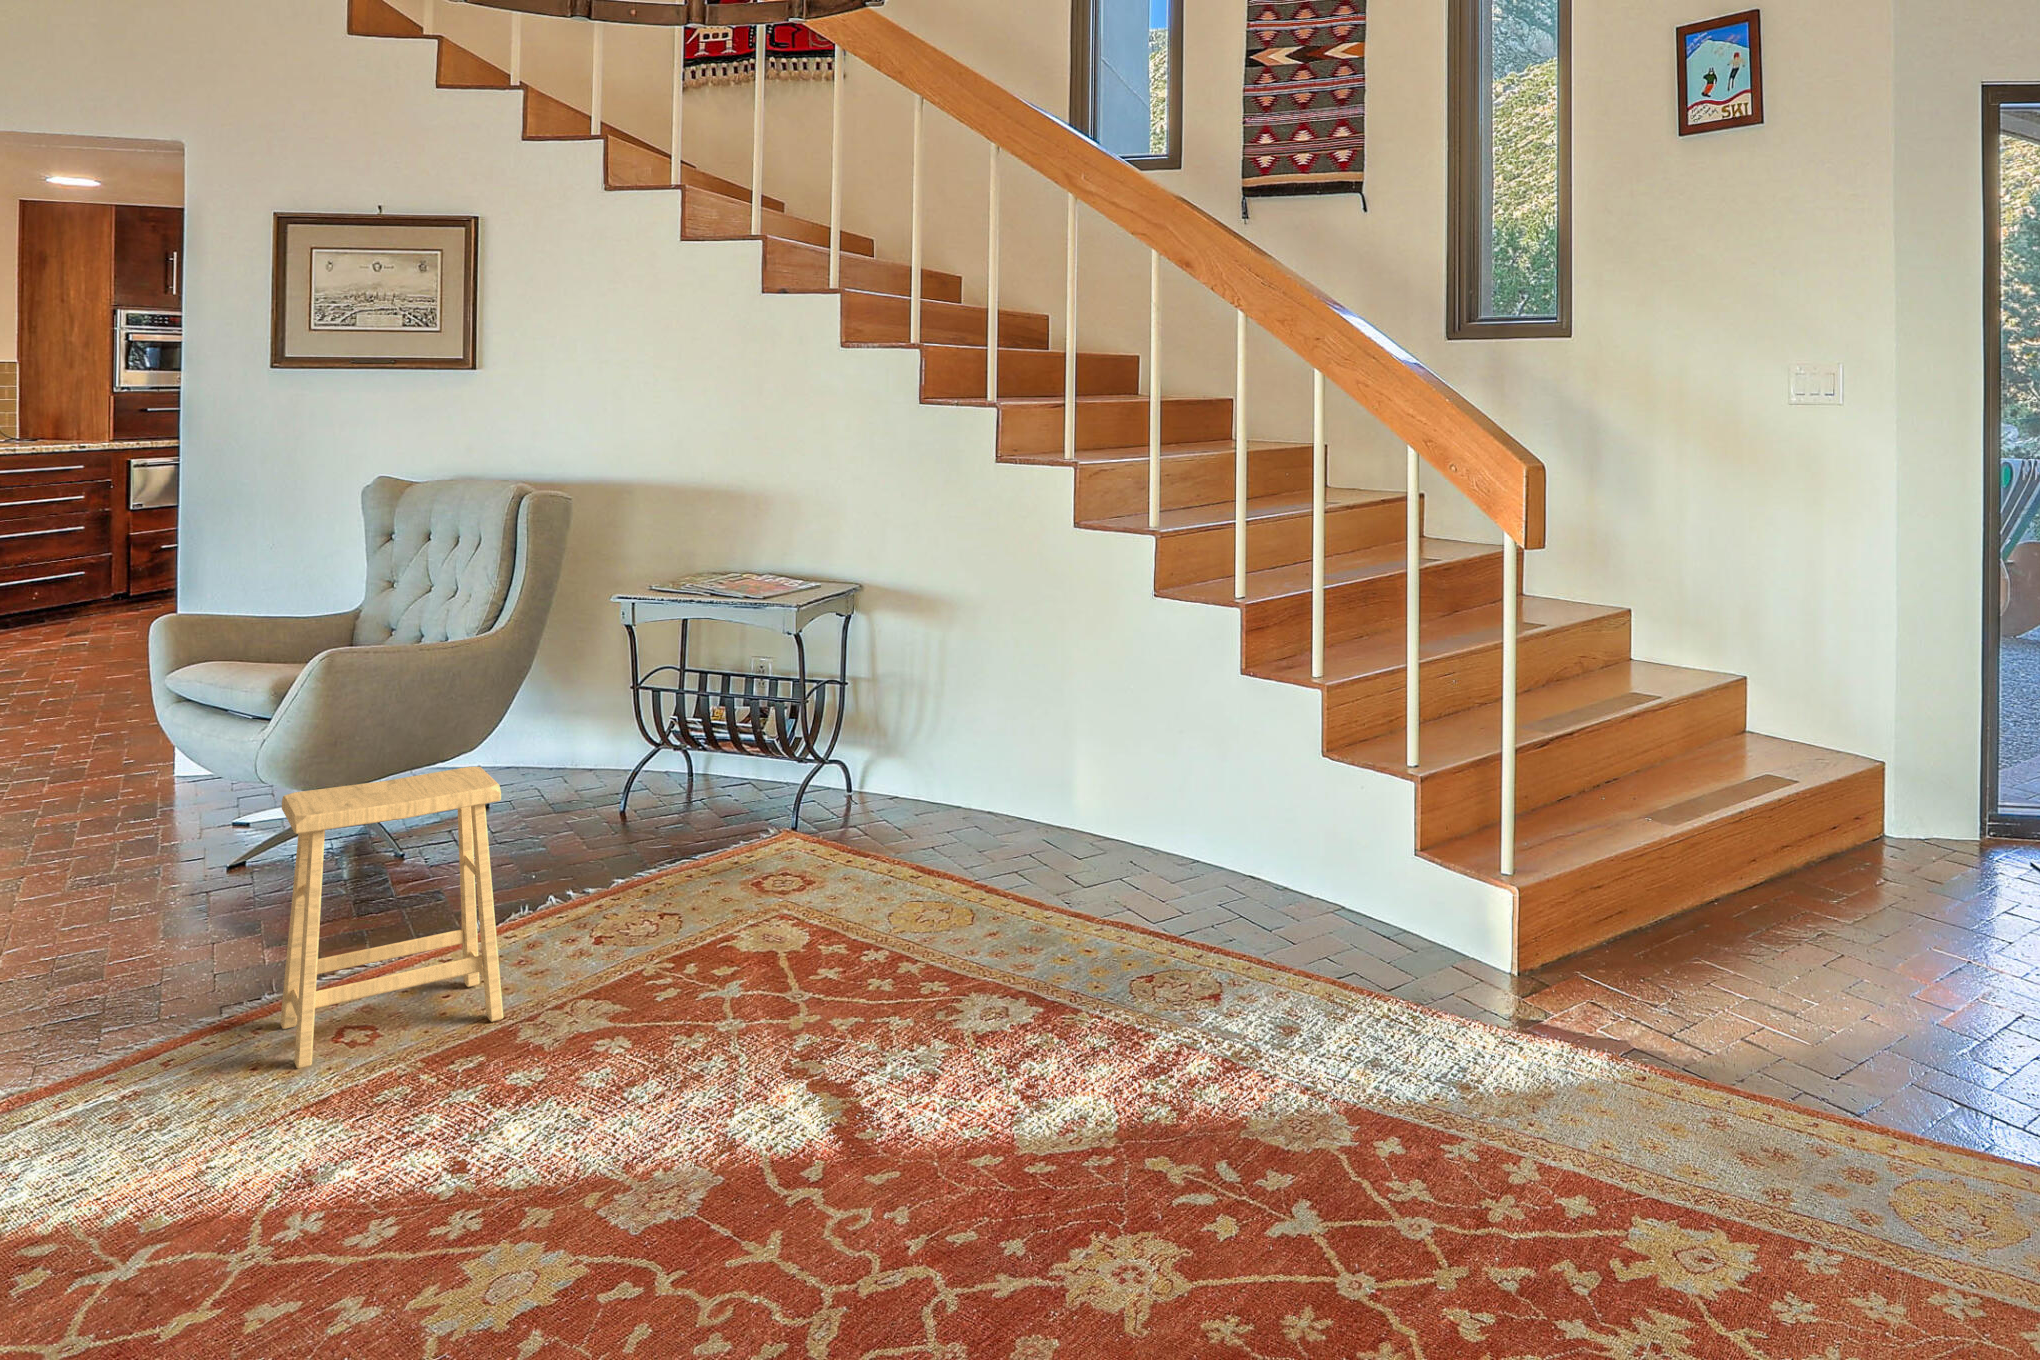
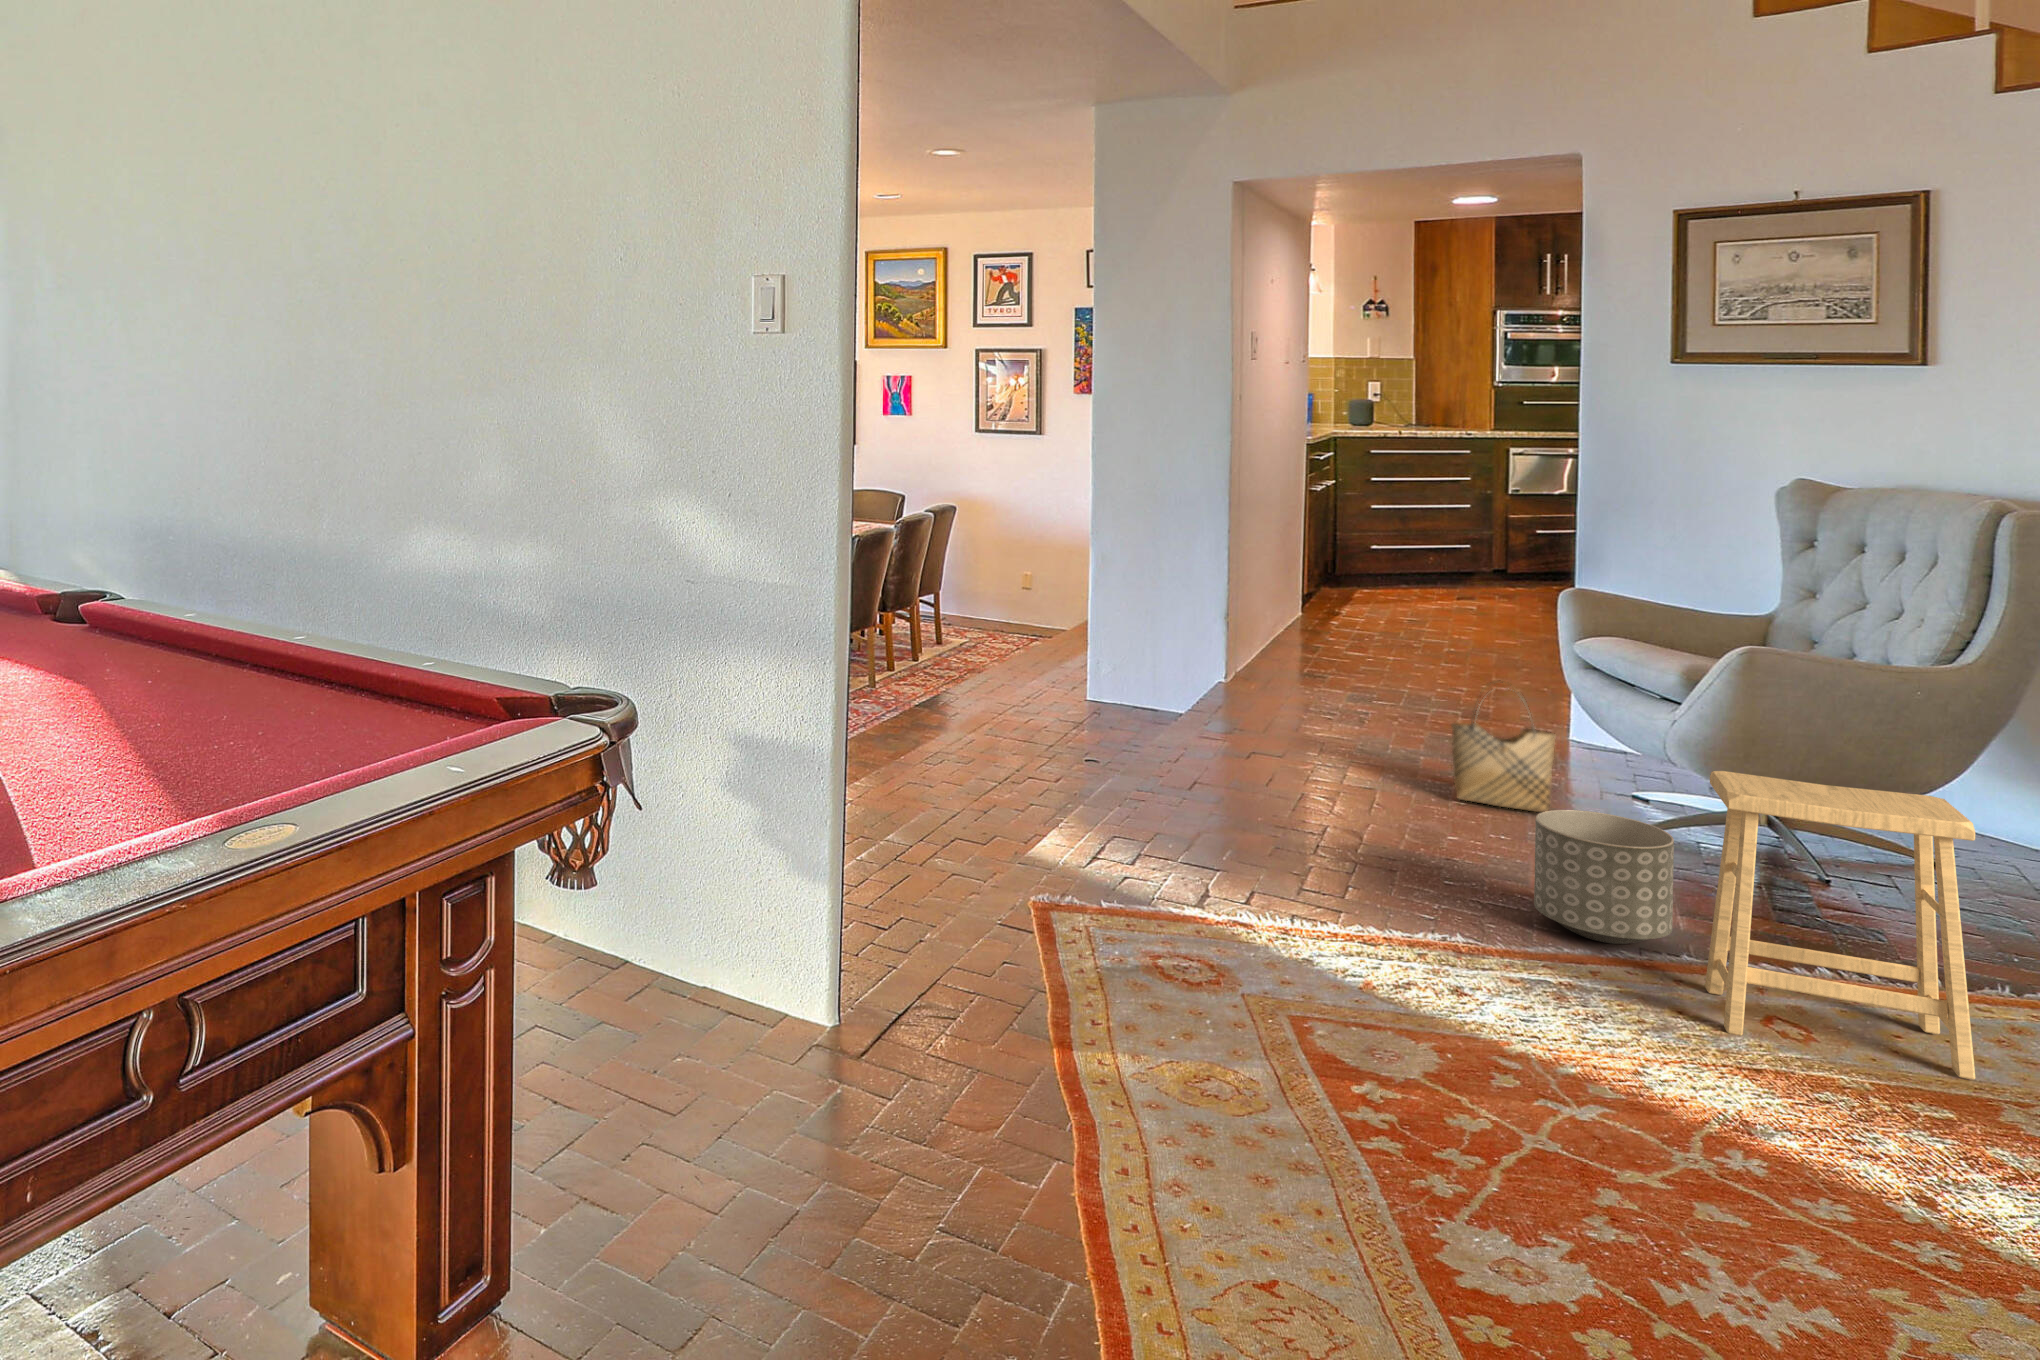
woven basket: none [16,736,145,890] -> present [1451,680,1556,812]
planter: none [101,864,252,1016] -> present [1534,810,1674,944]

